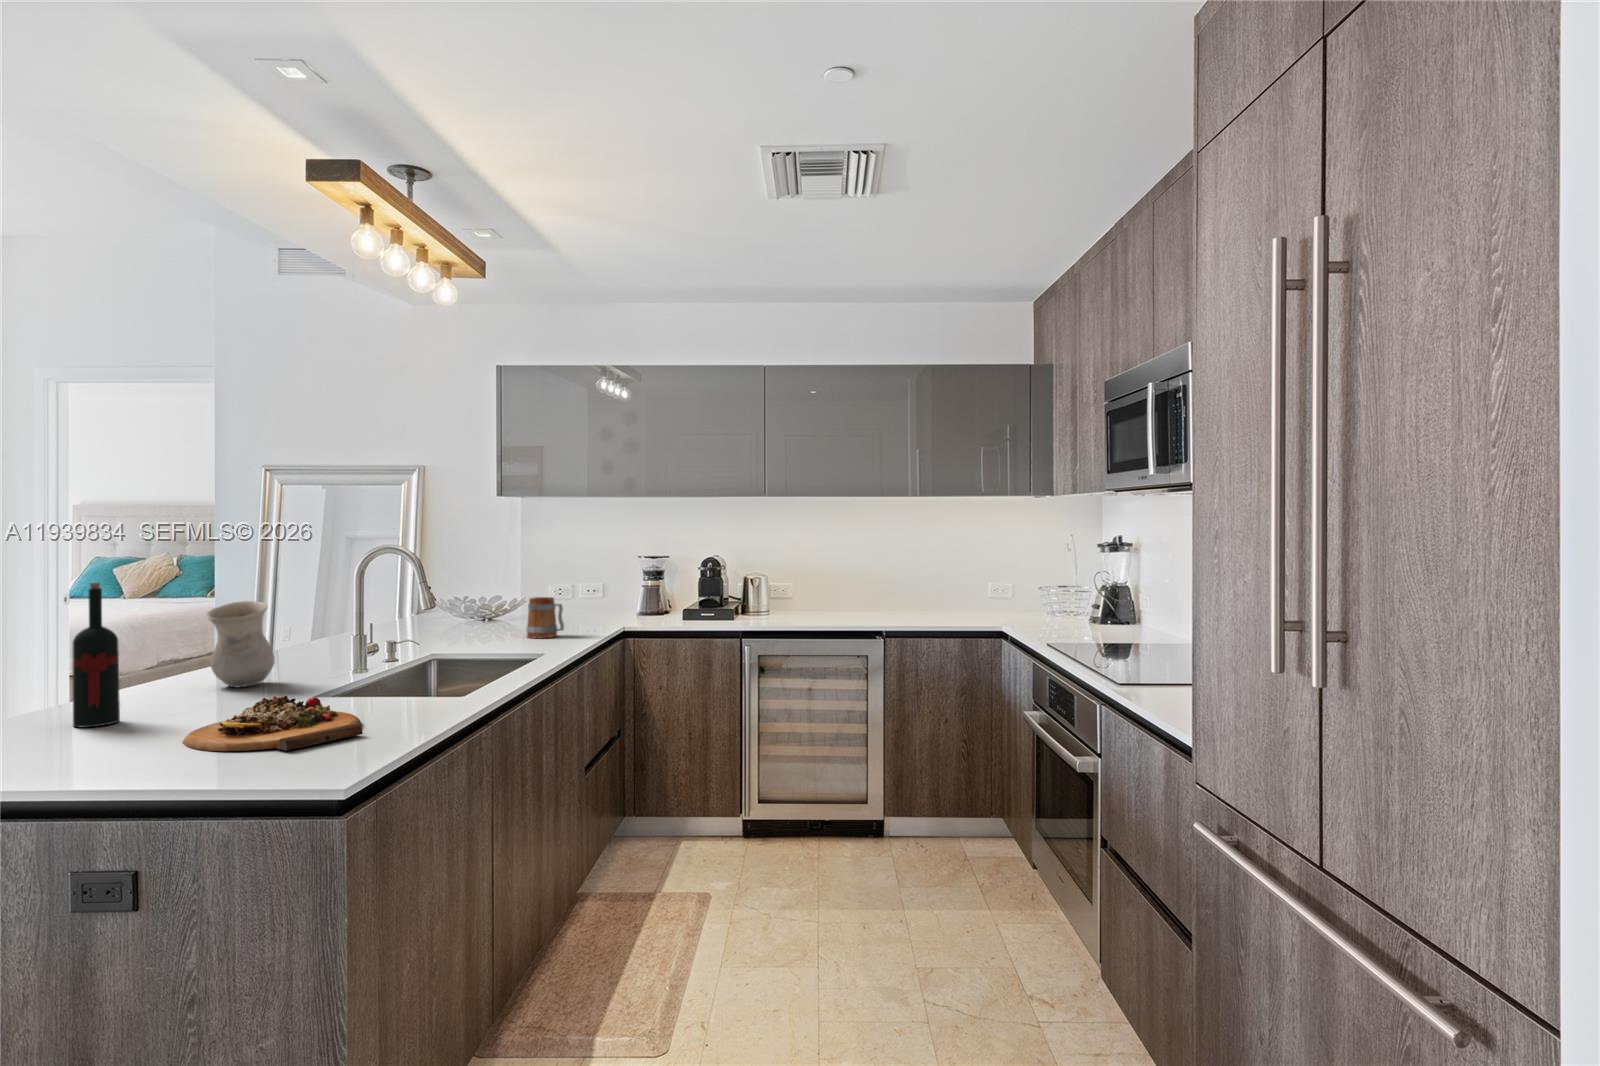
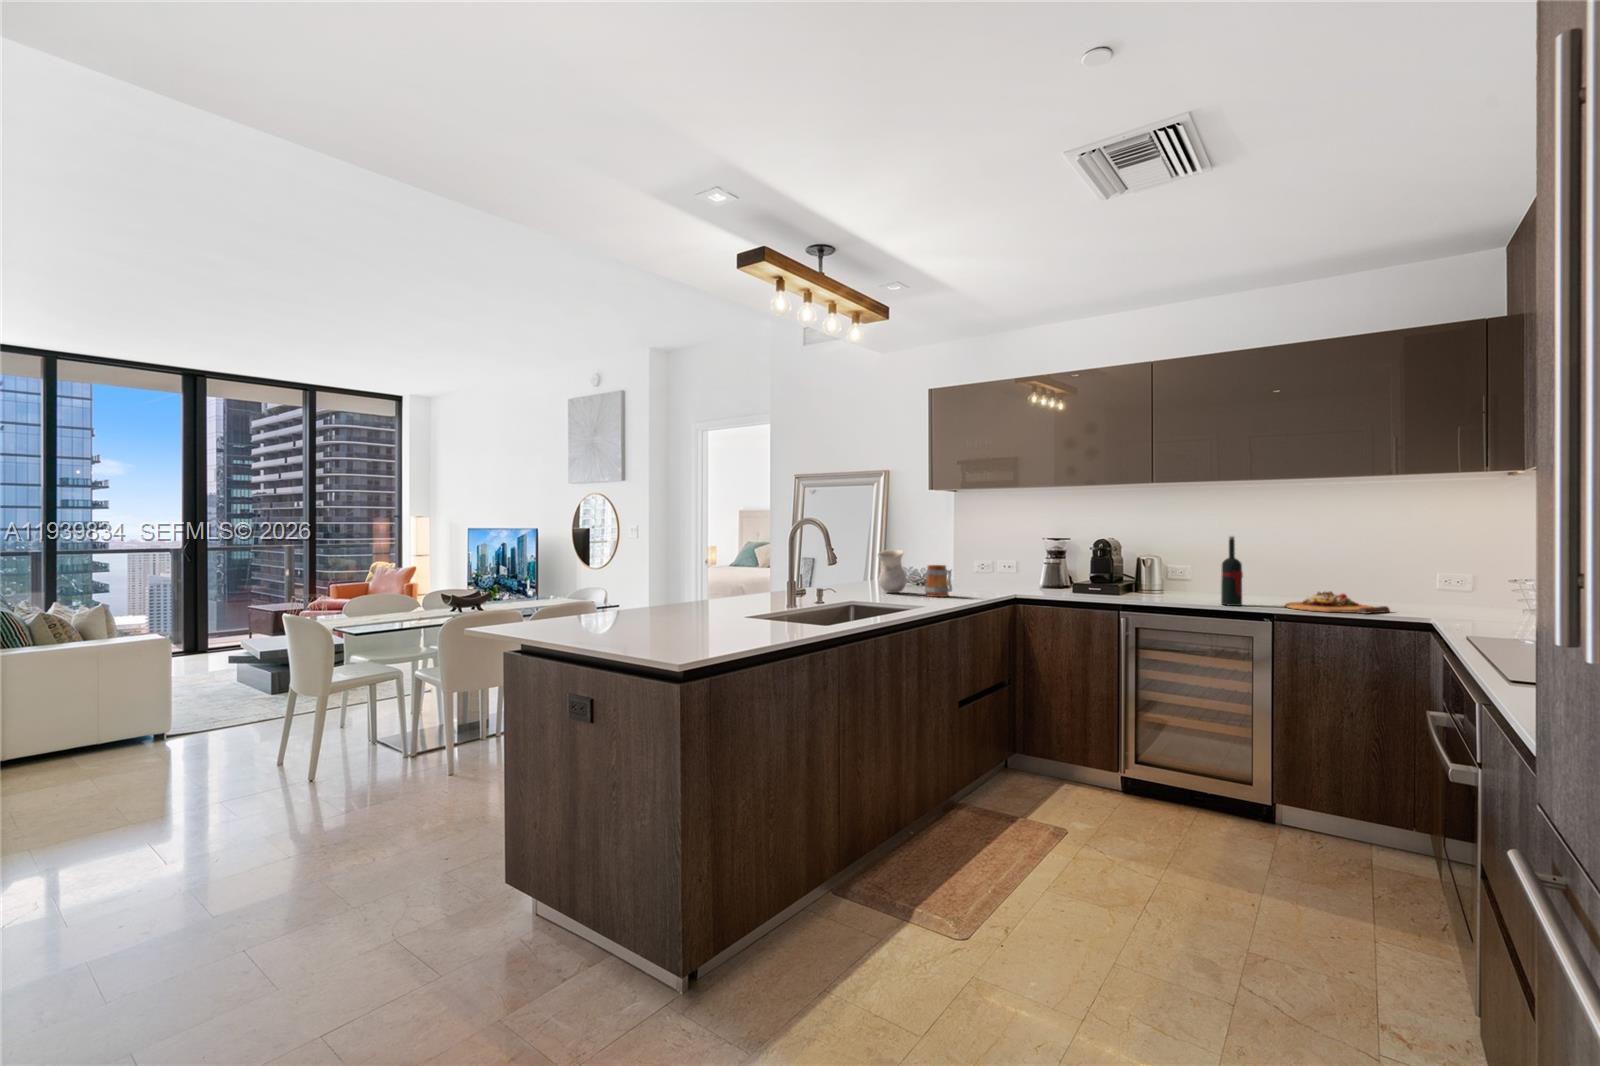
wine bottle: present [73,583,120,727] -> present [1221,536,1243,606]
vase: present [205,601,275,687] -> present [877,549,907,593]
cutting board: present [182,696,363,751] -> present [1285,592,1390,614]

